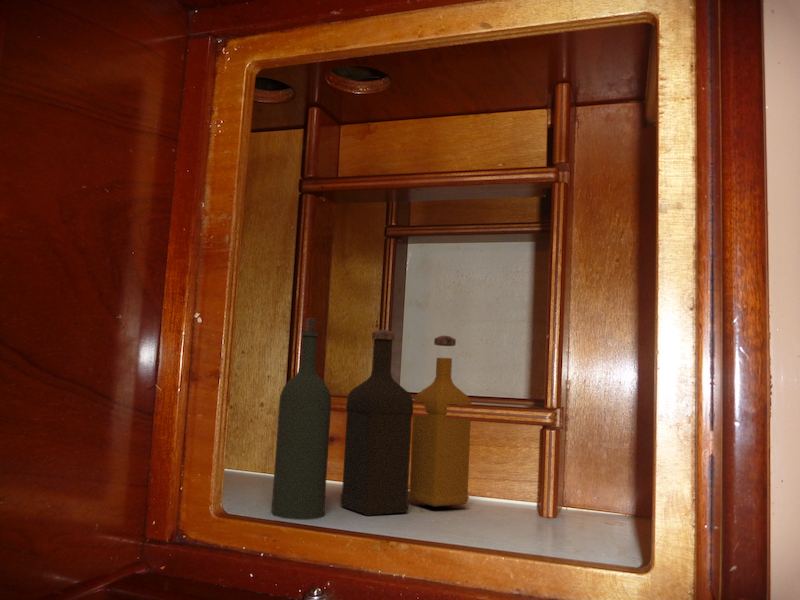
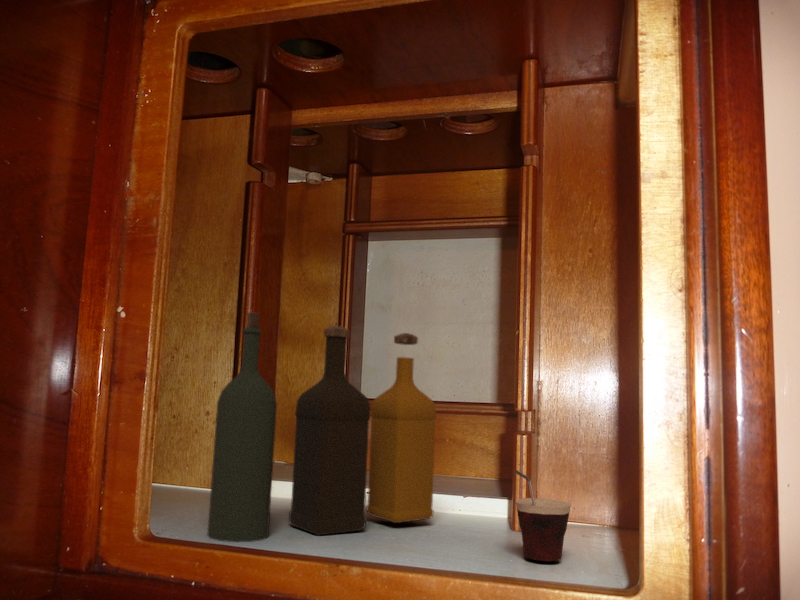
cup: none [542,463,593,544] -> present [514,470,571,561]

